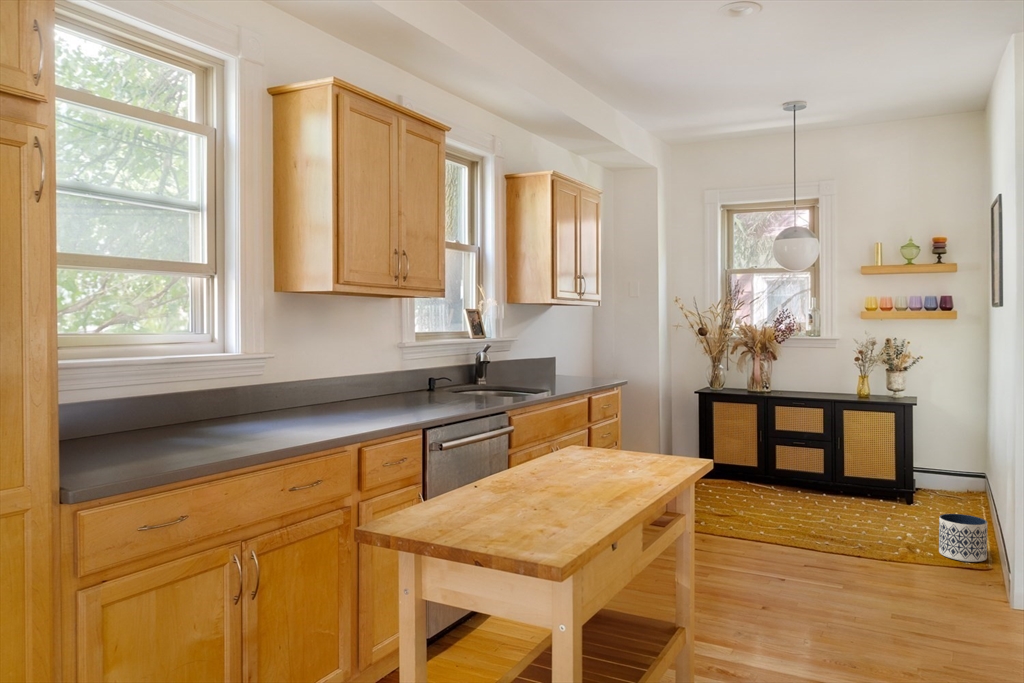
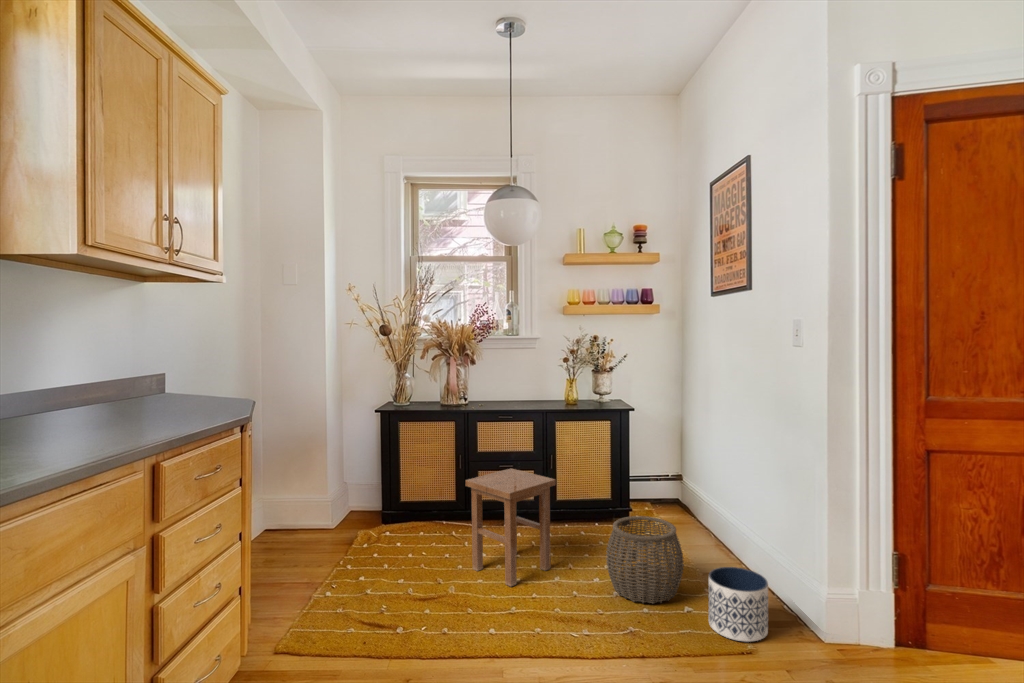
stool: none [760,439,831,518] -> present [466,468,556,586]
woven basket: none [866,478,932,539] -> present [606,516,684,604]

